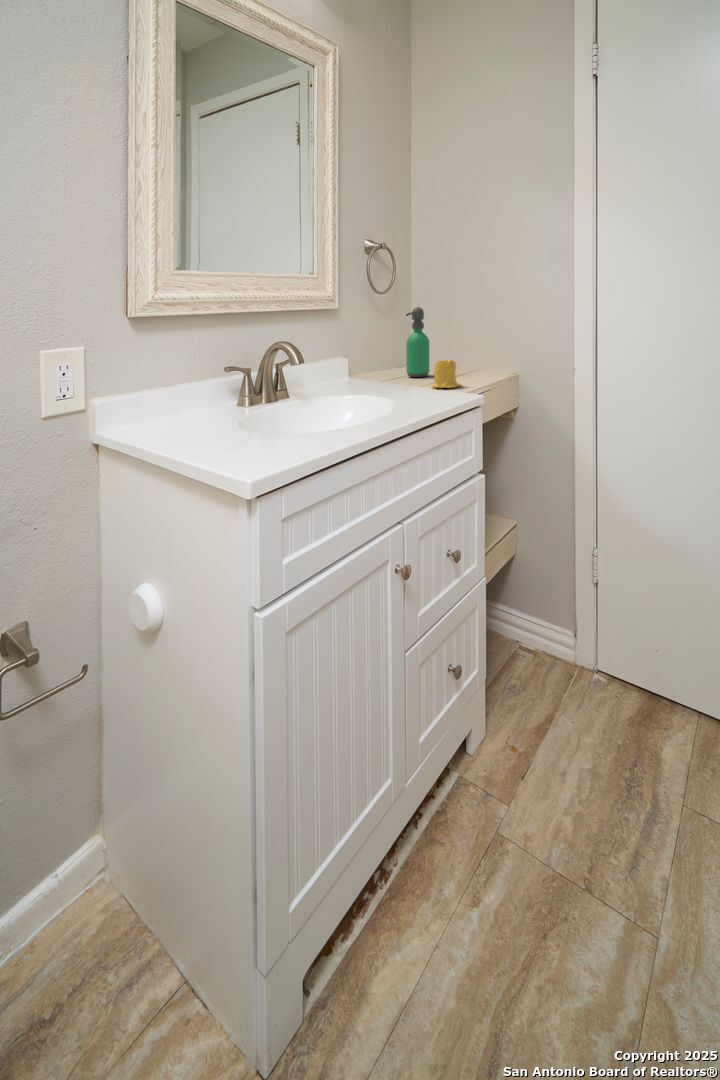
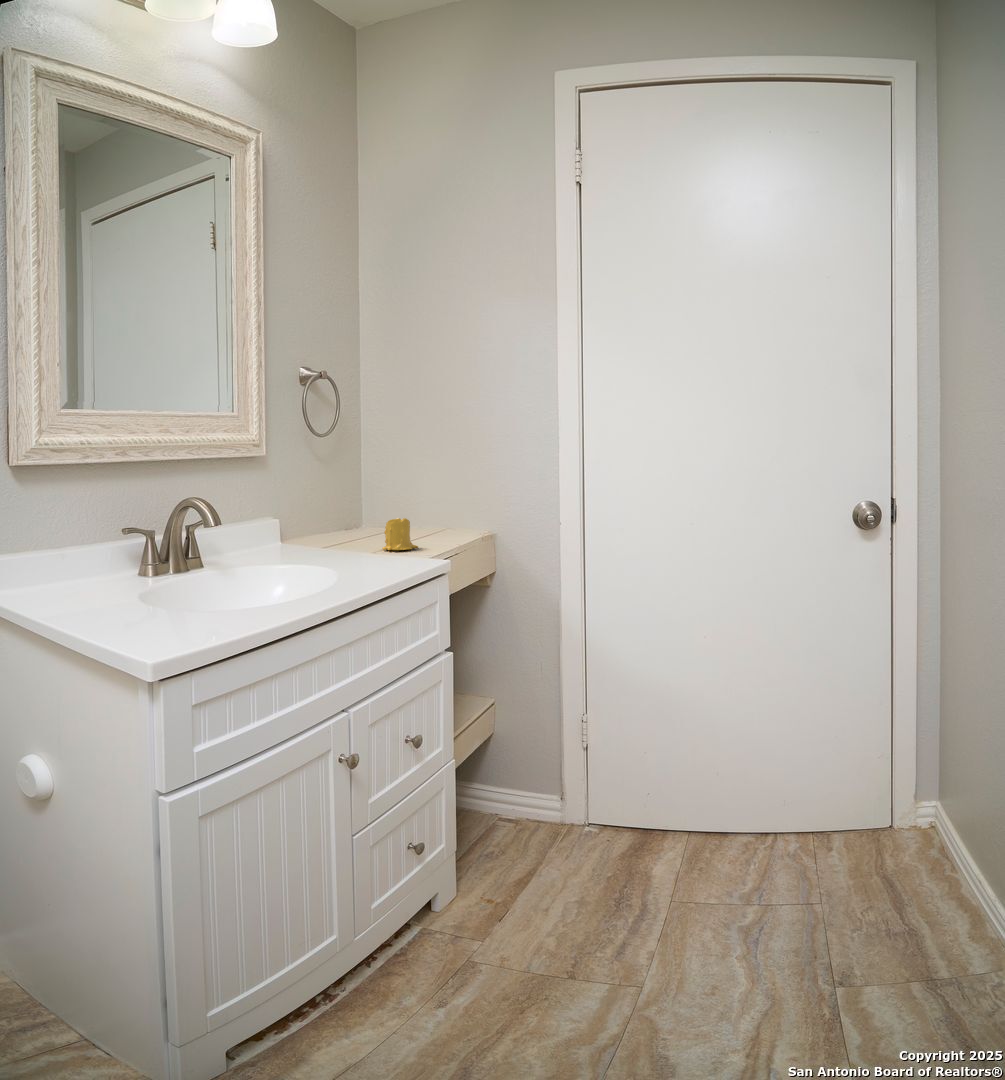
soap dispenser: present [406,307,429,377] -> none [347,459,375,537]

